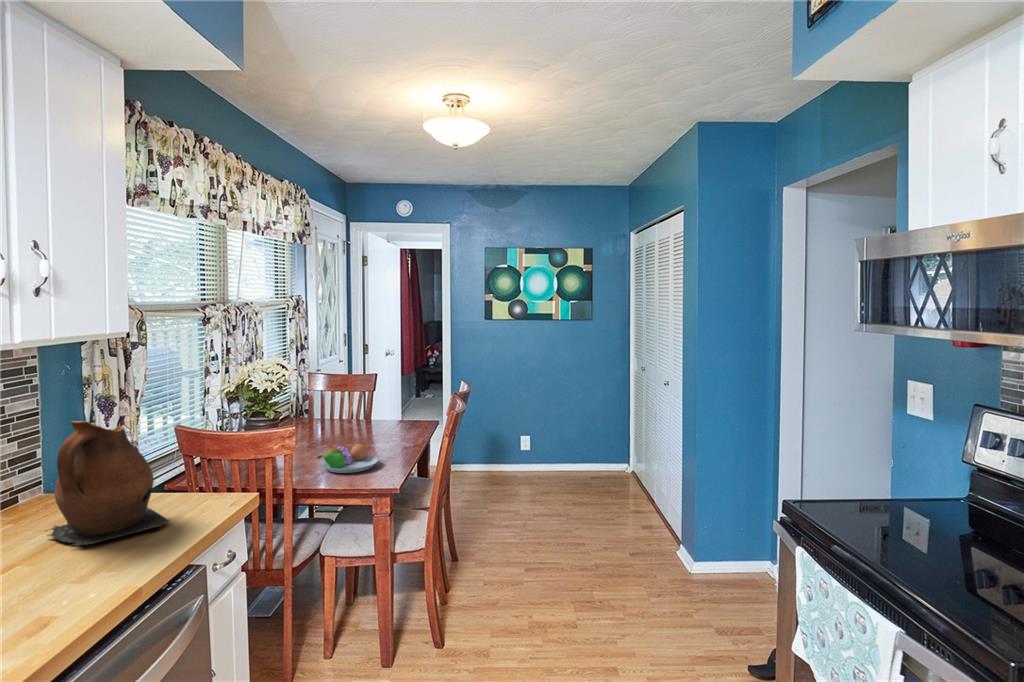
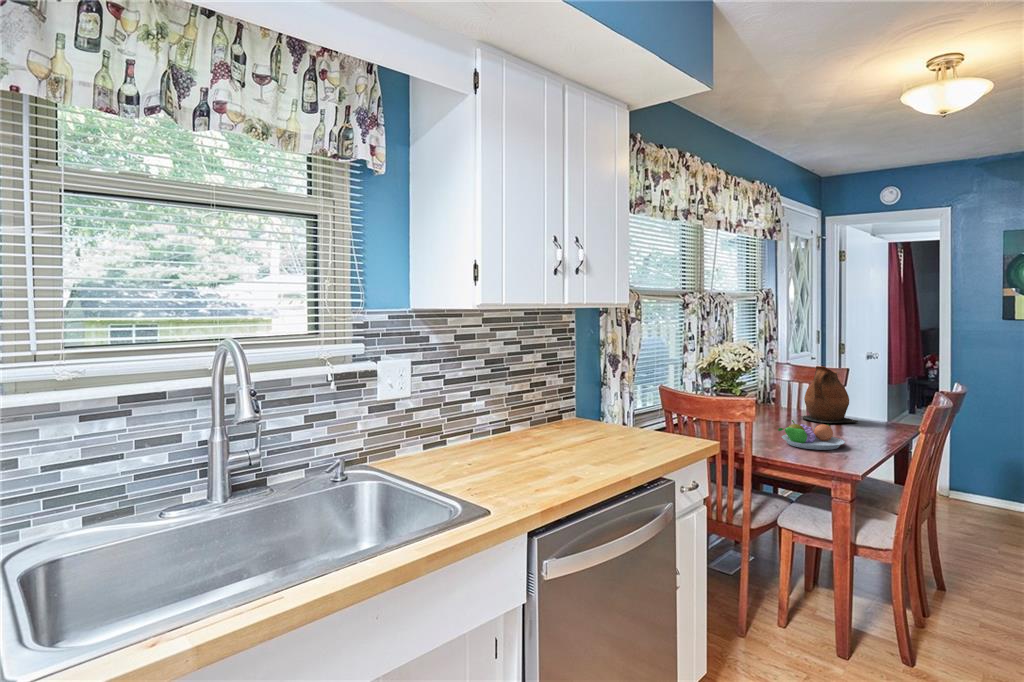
ceramic pitcher: present [45,421,169,546] -> present [801,366,858,423]

